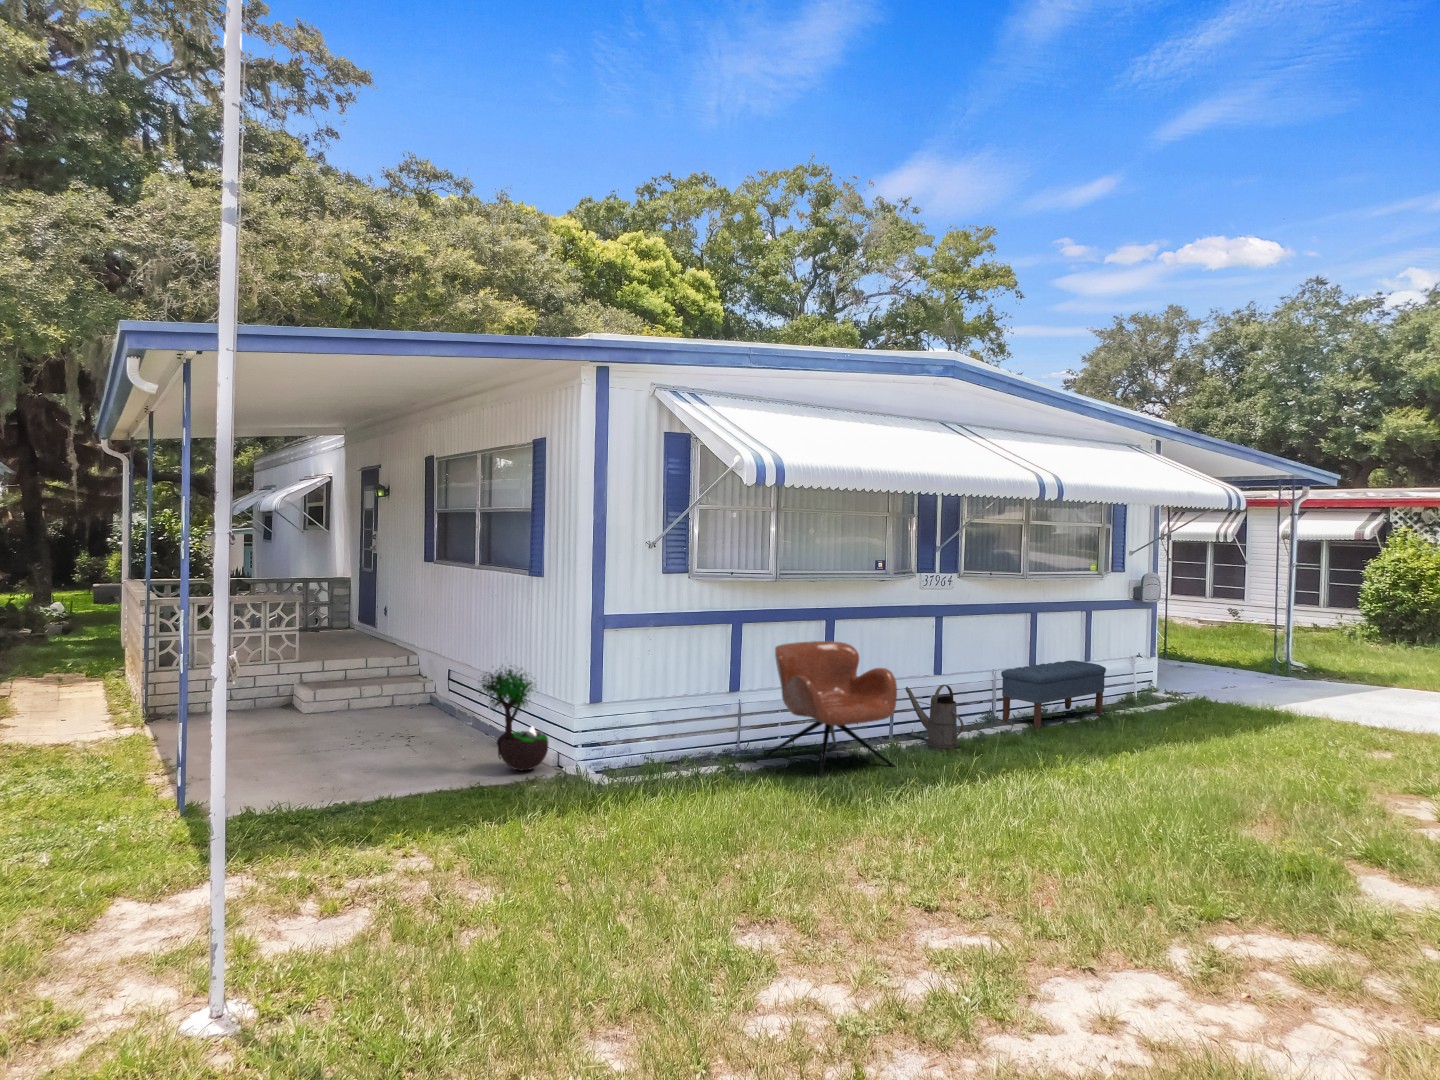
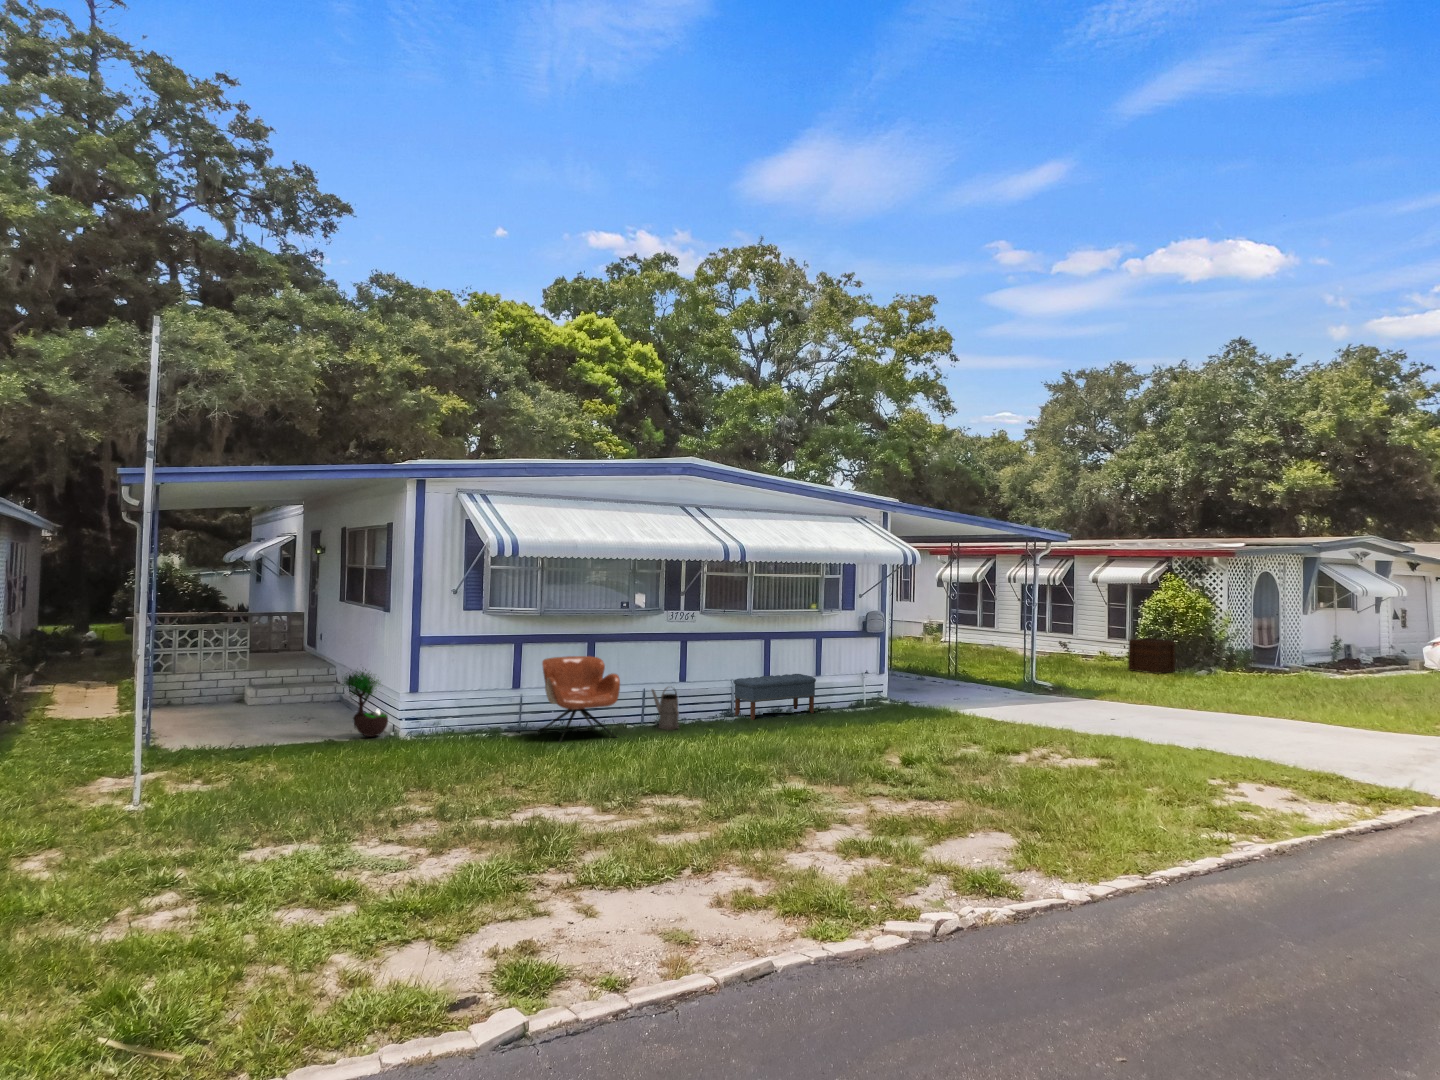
wooden crate: none [1360,606,1420,650] -> present [1128,638,1175,674]

